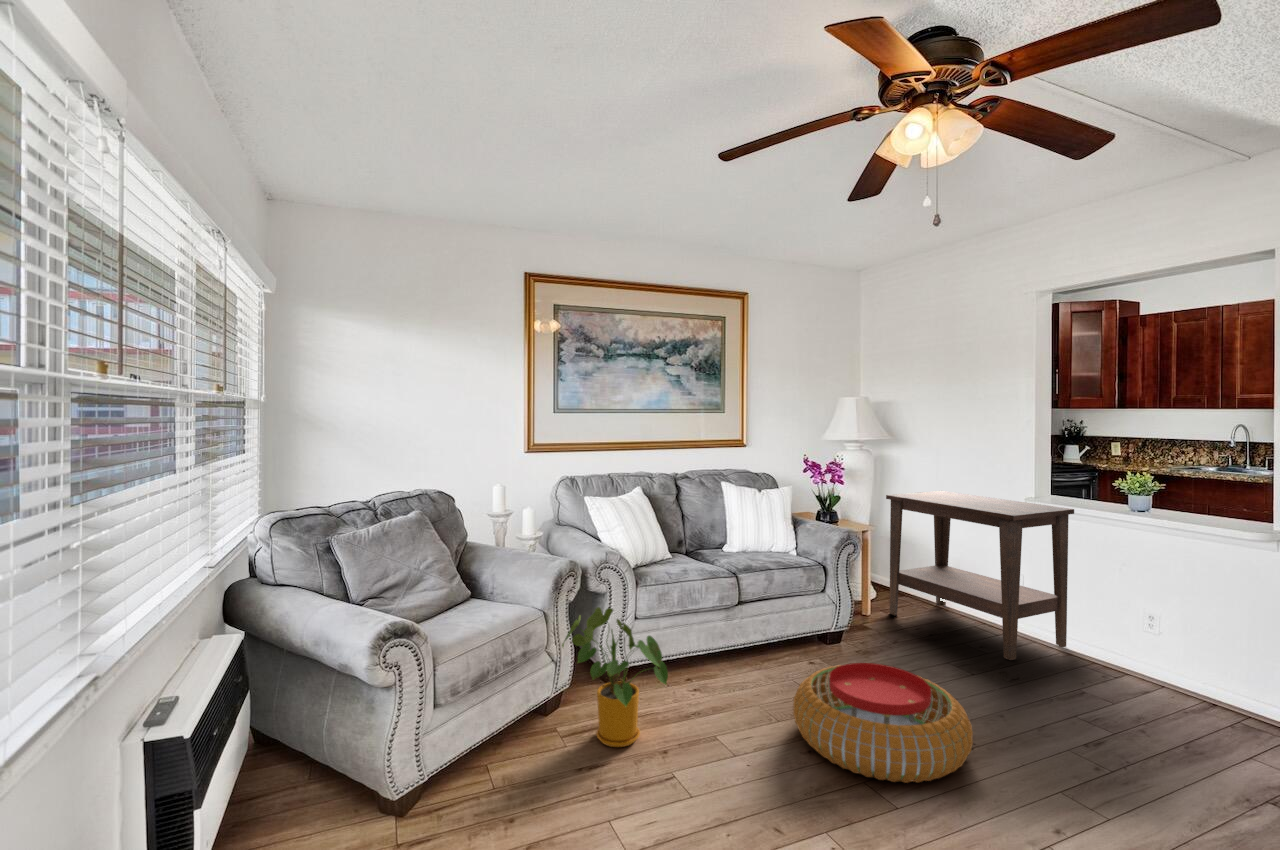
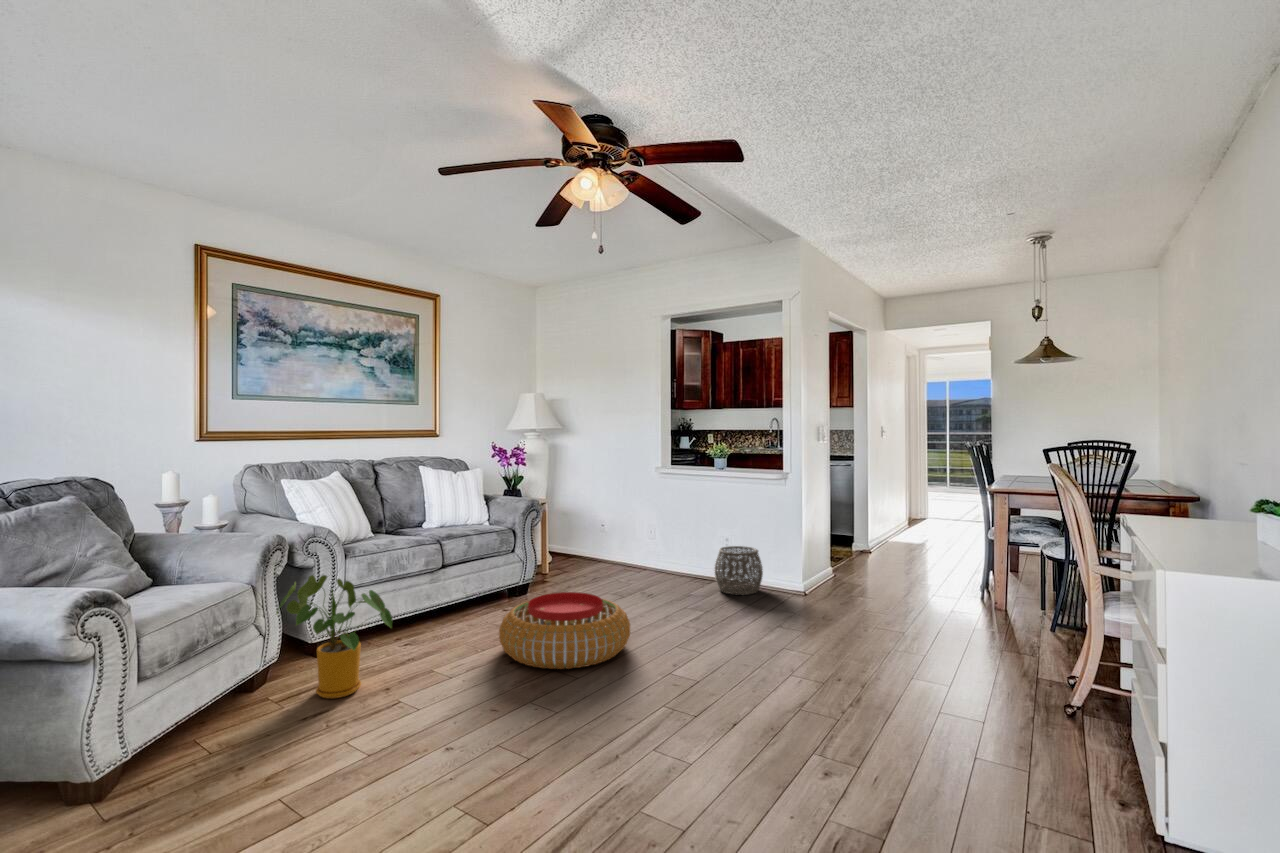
side table: present [886,491,1074,660] -> none [560,470,688,588]
woven basket: none [1117,623,1212,705] -> present [714,546,763,595]

